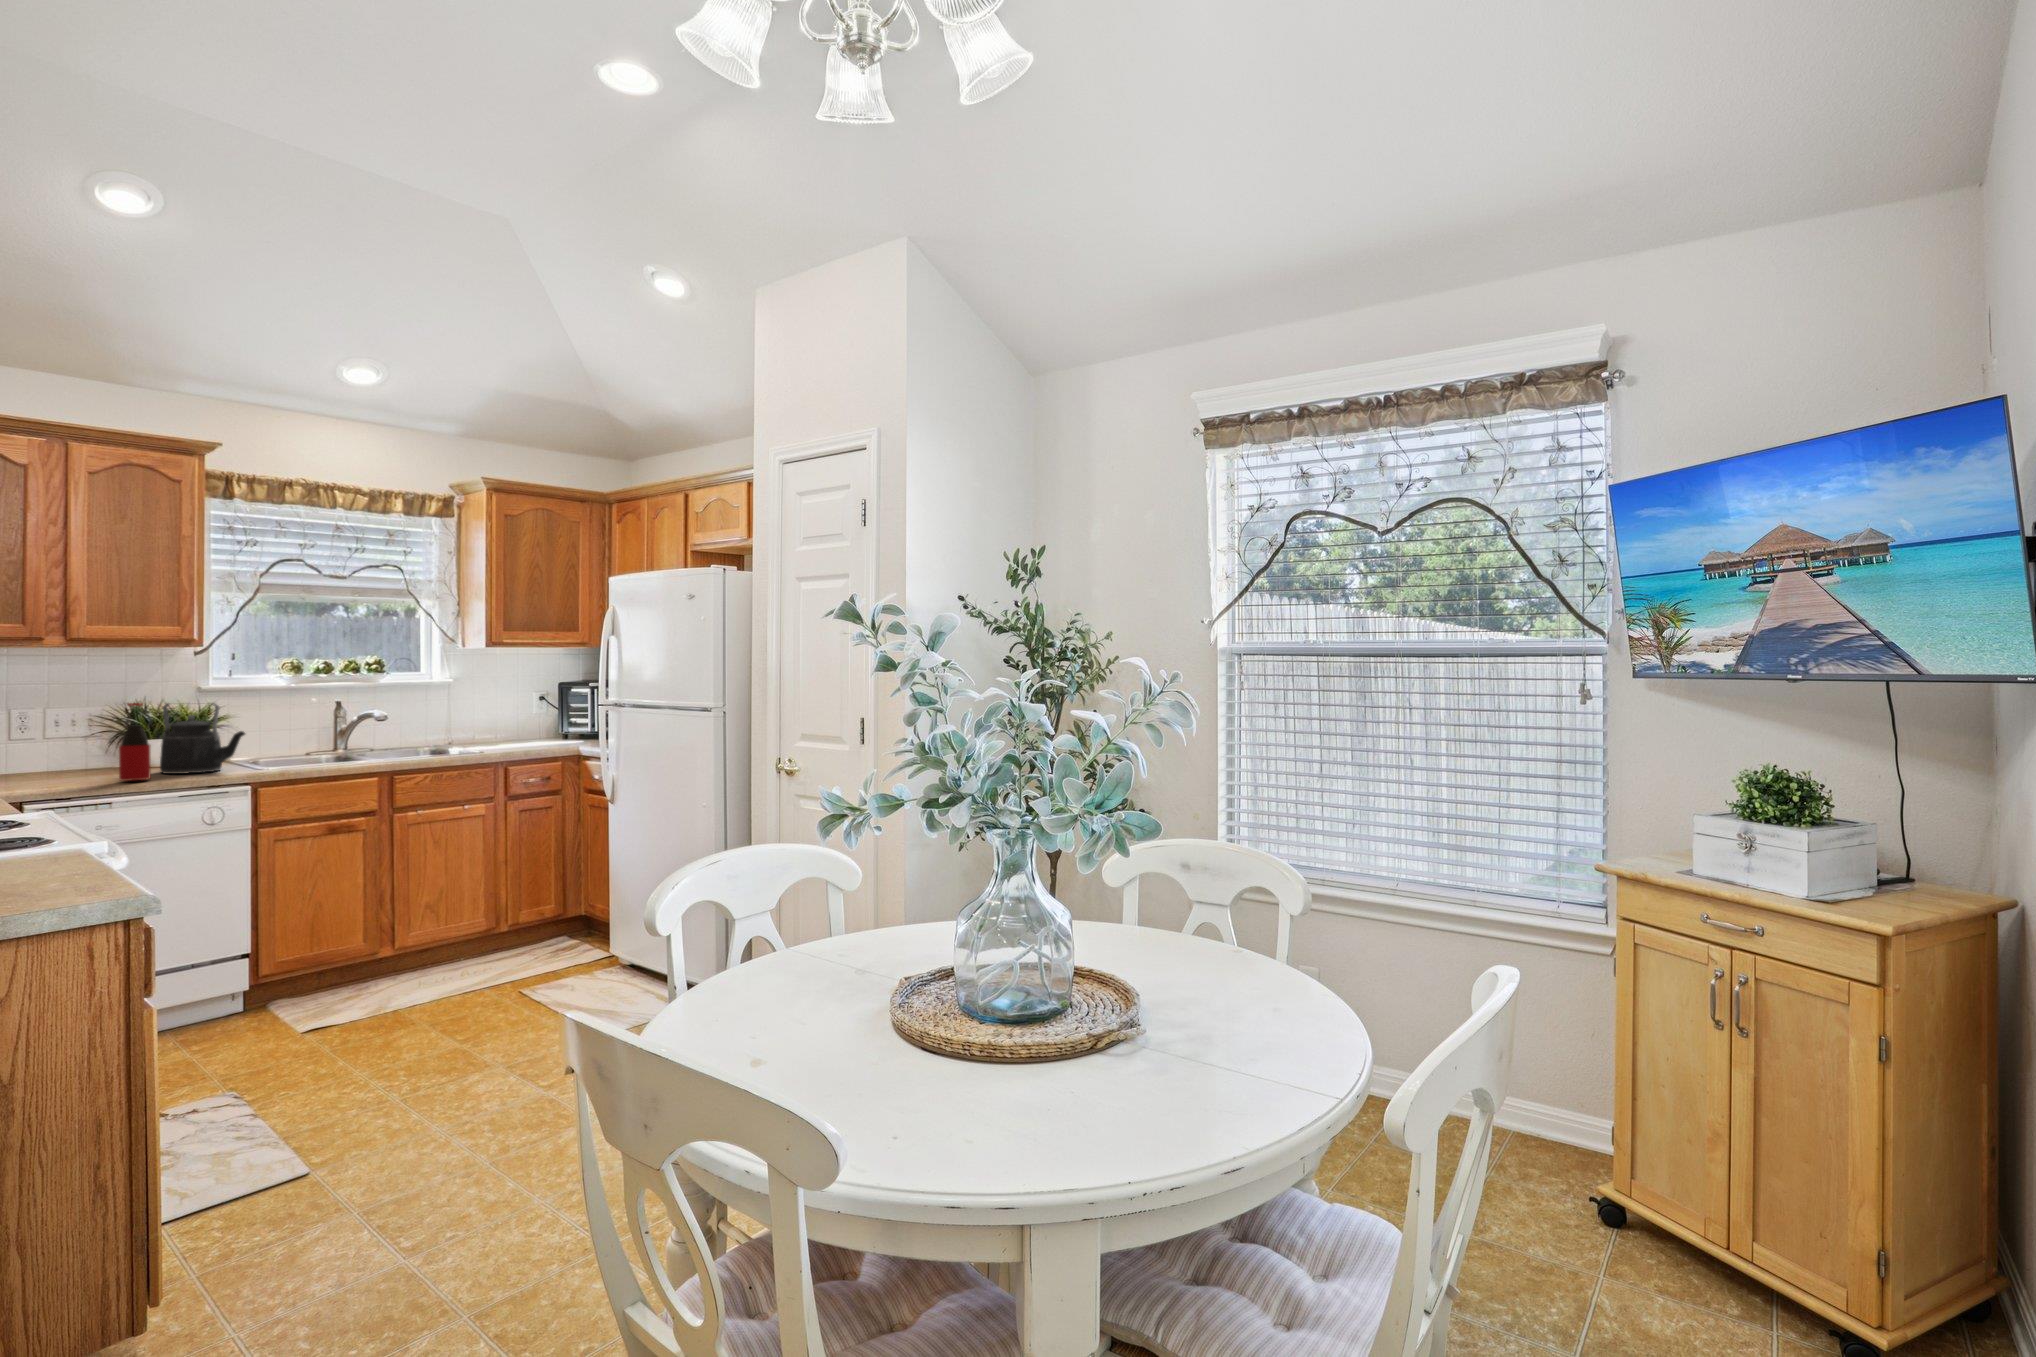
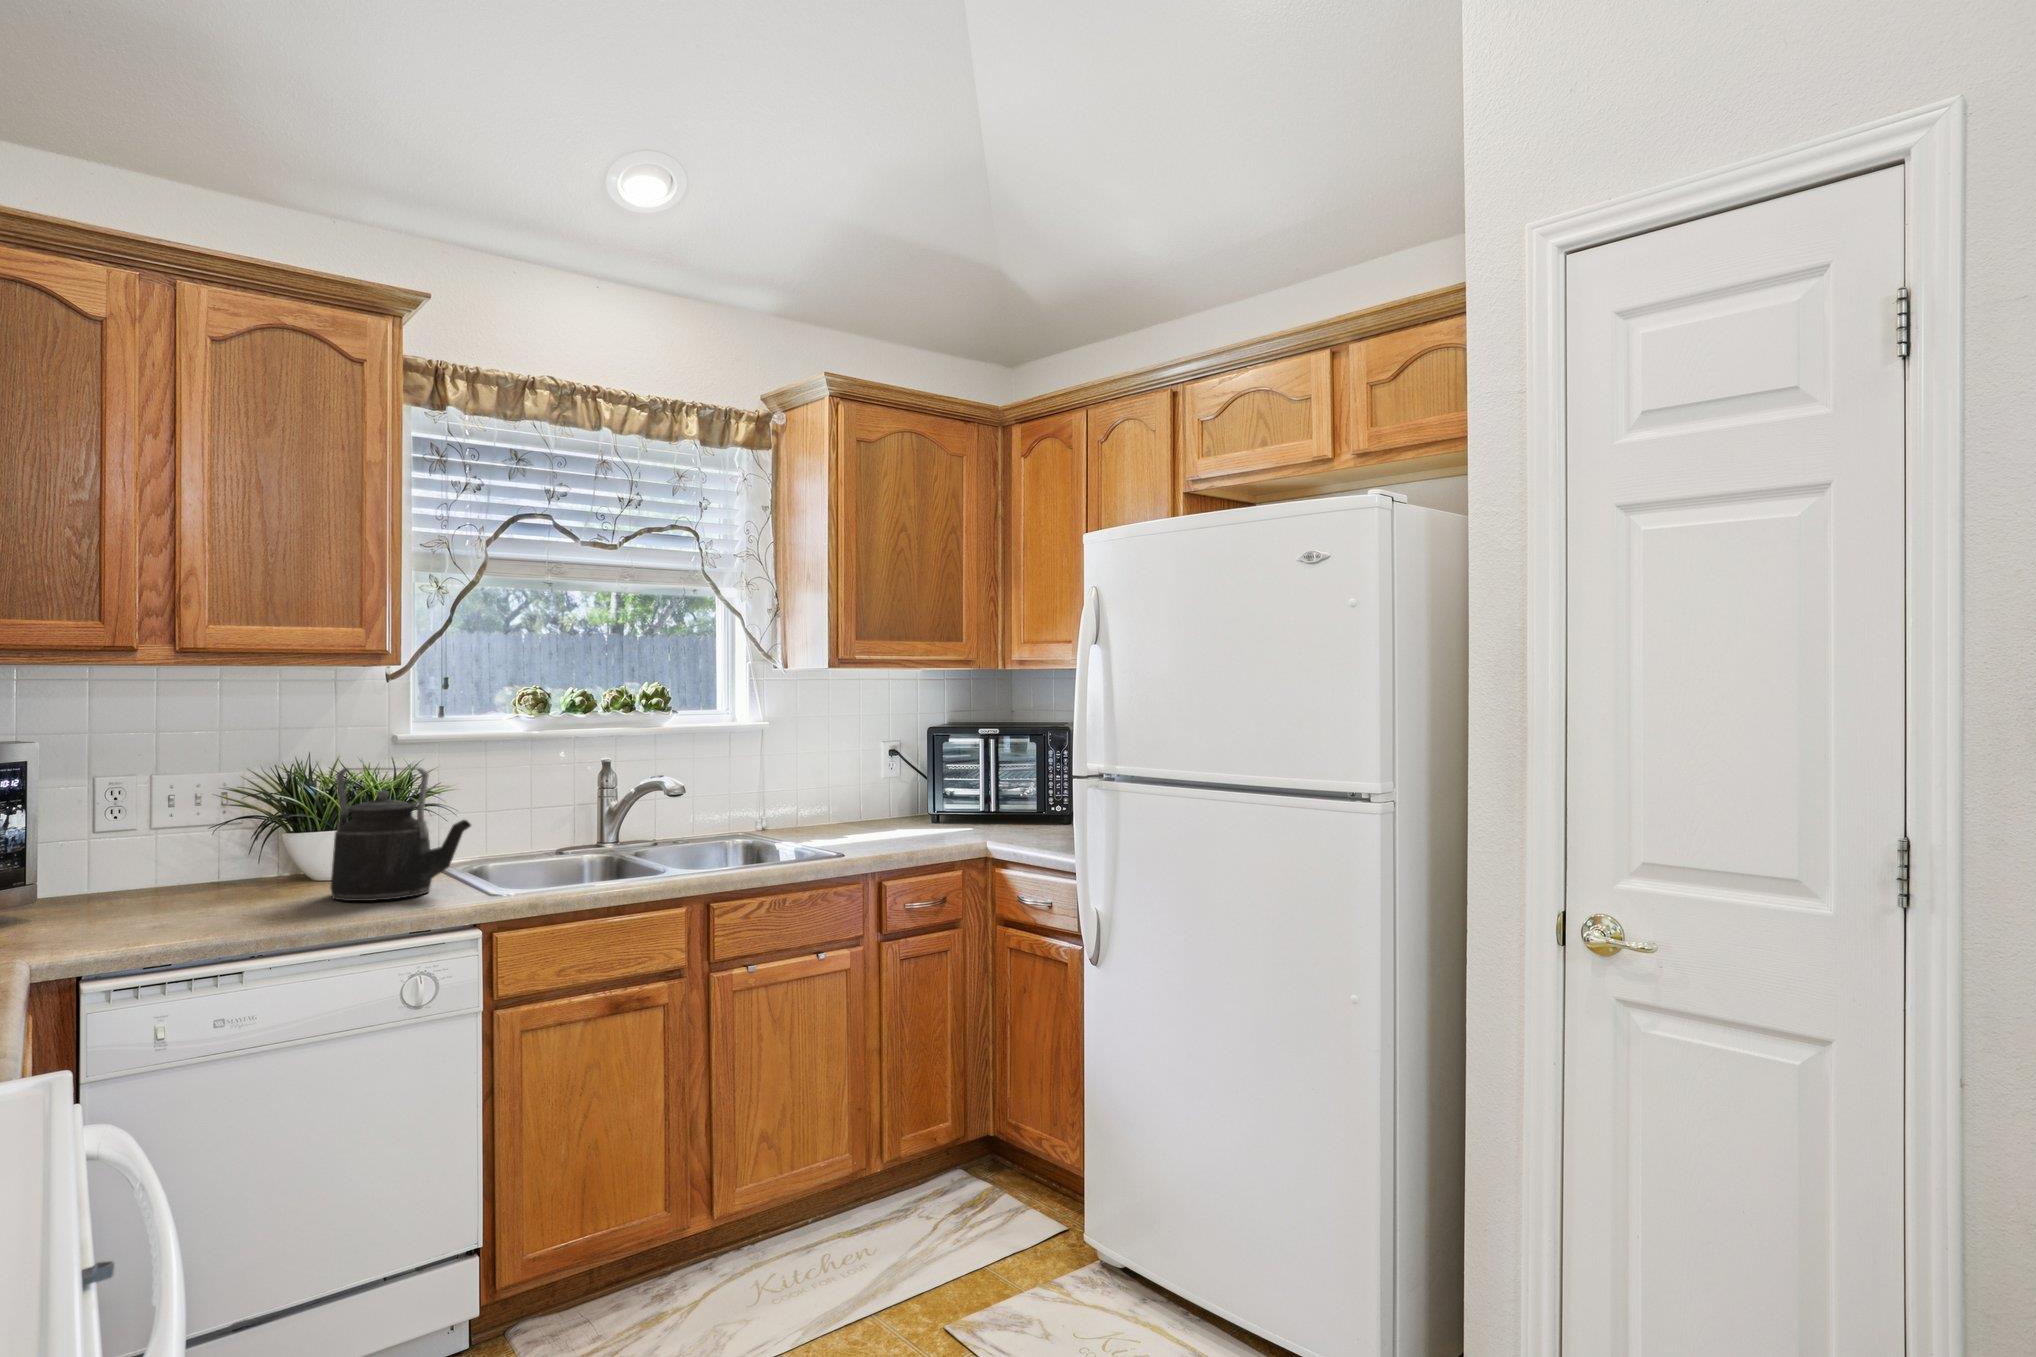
bottle: present [119,703,151,781] -> none [262,770,315,924]

